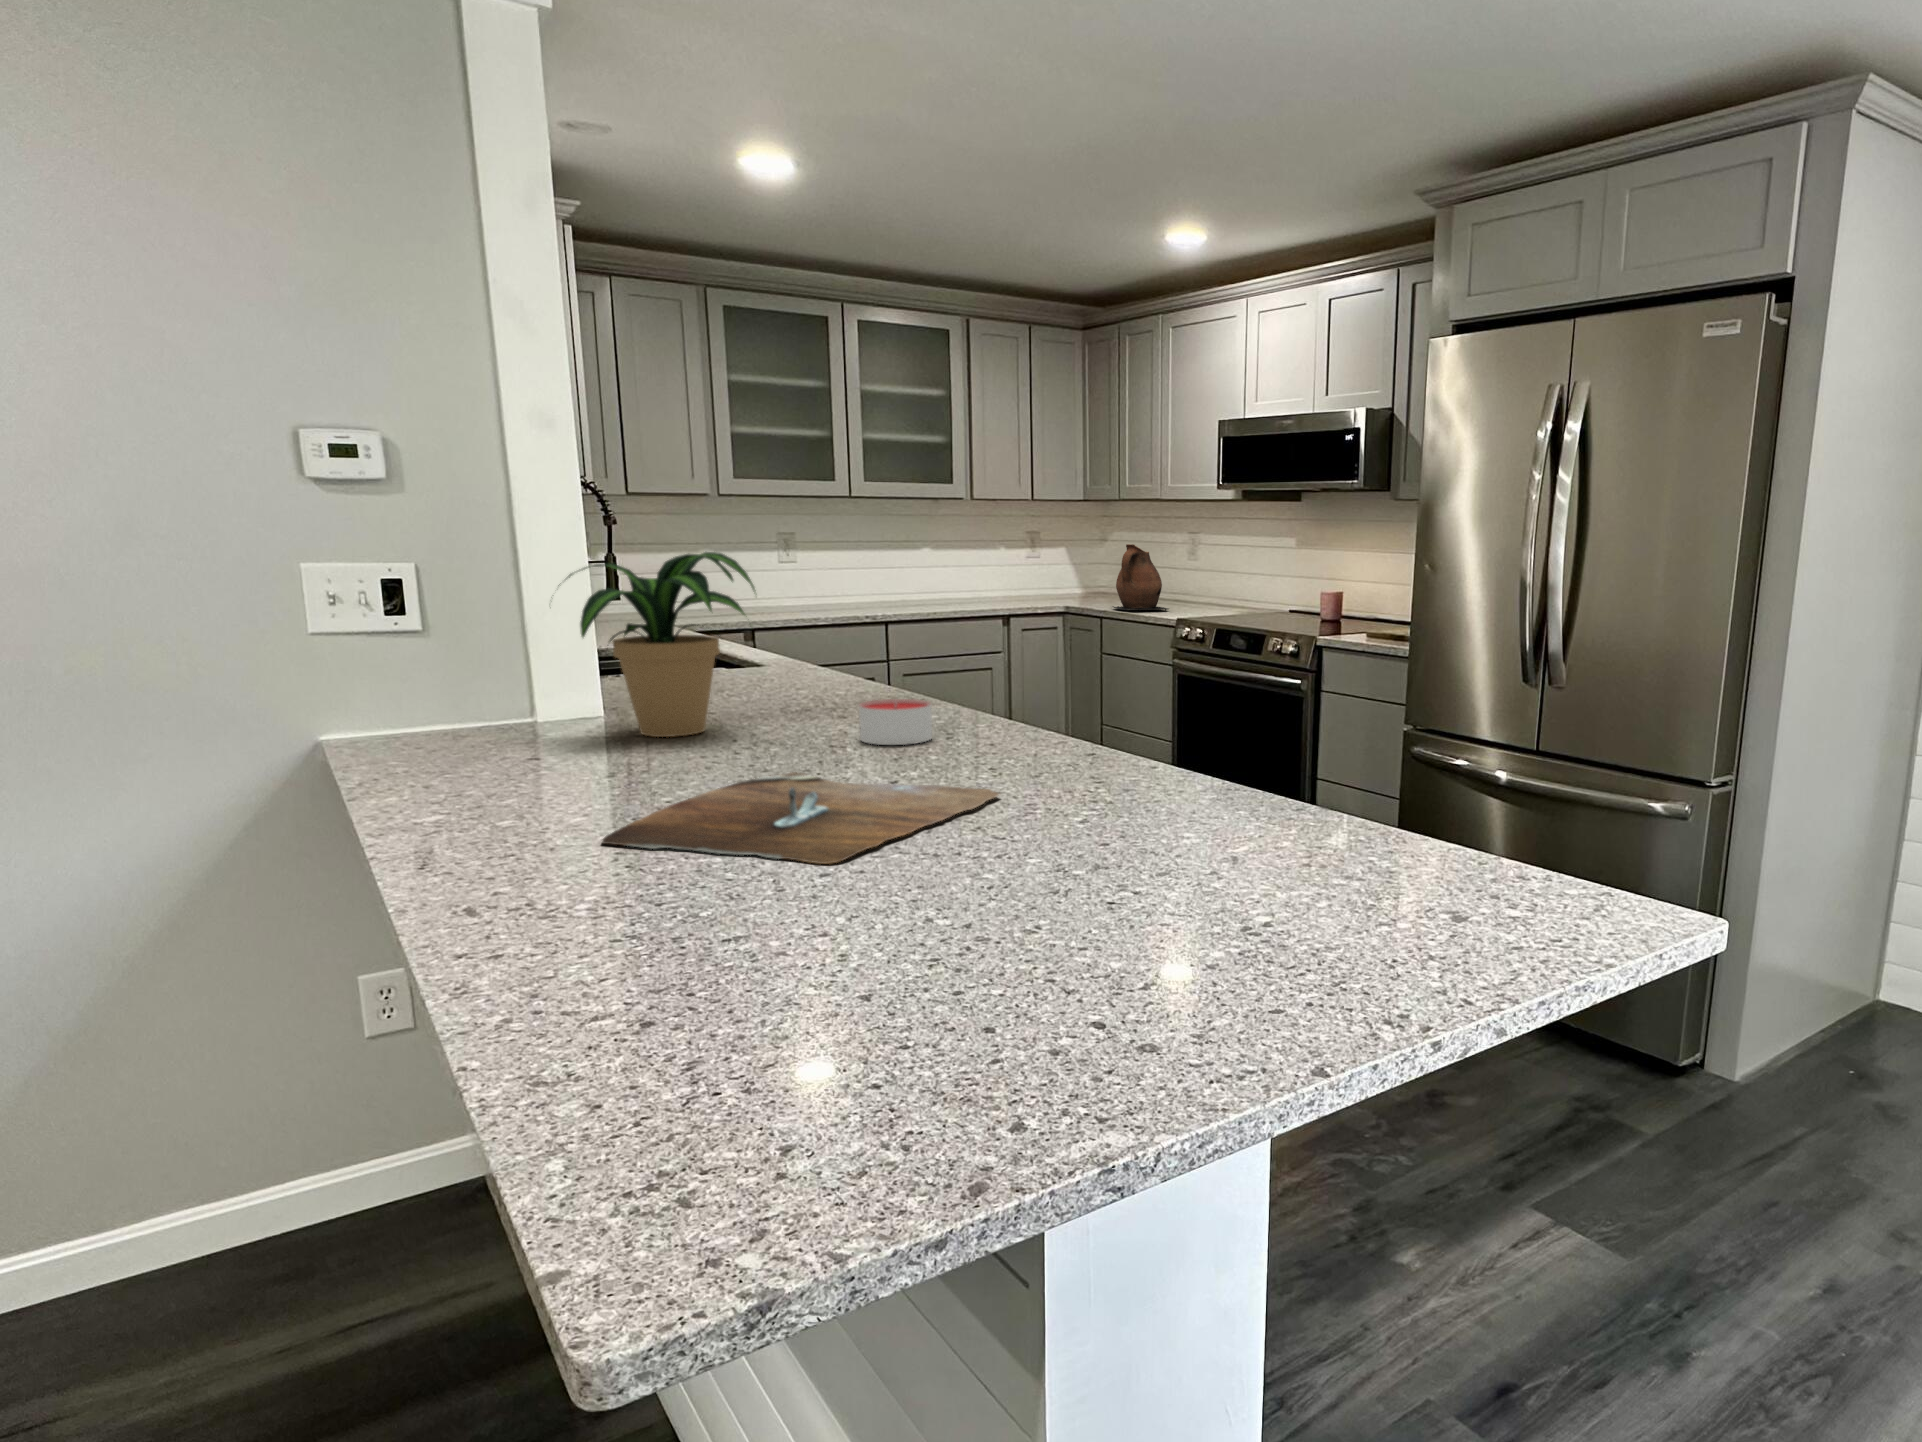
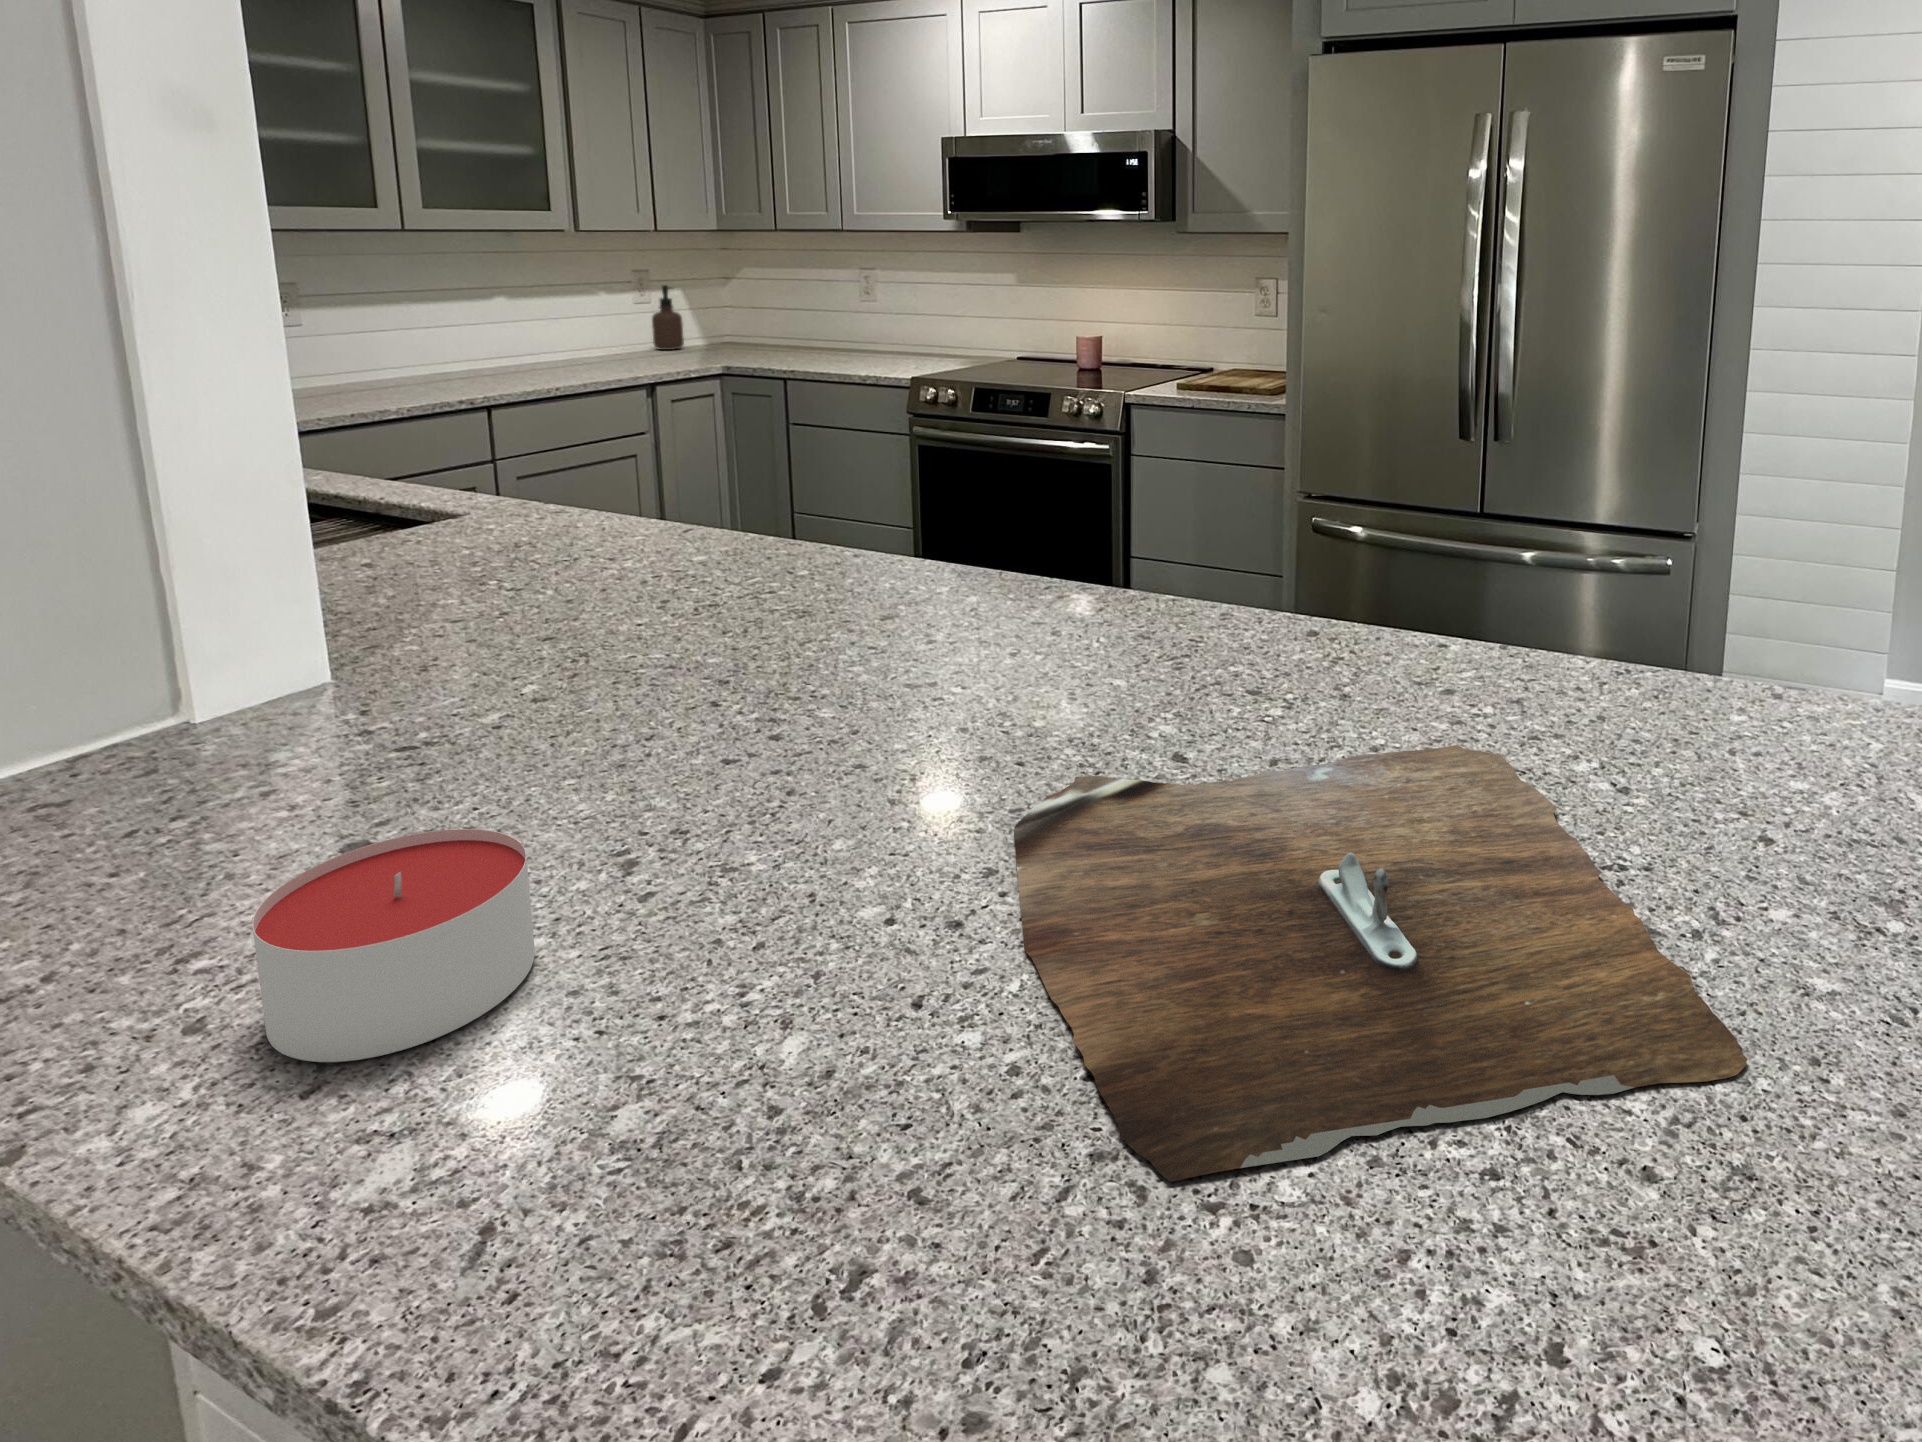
soap dispenser: none [1038,544,1060,595] -> present [652,285,684,350]
ceramic pitcher: present [1113,544,1168,610] -> none [788,285,866,366]
potted plant: present [558,552,756,737] -> none [320,350,774,721]
candle: present [859,699,932,745] -> present [252,829,535,1062]

